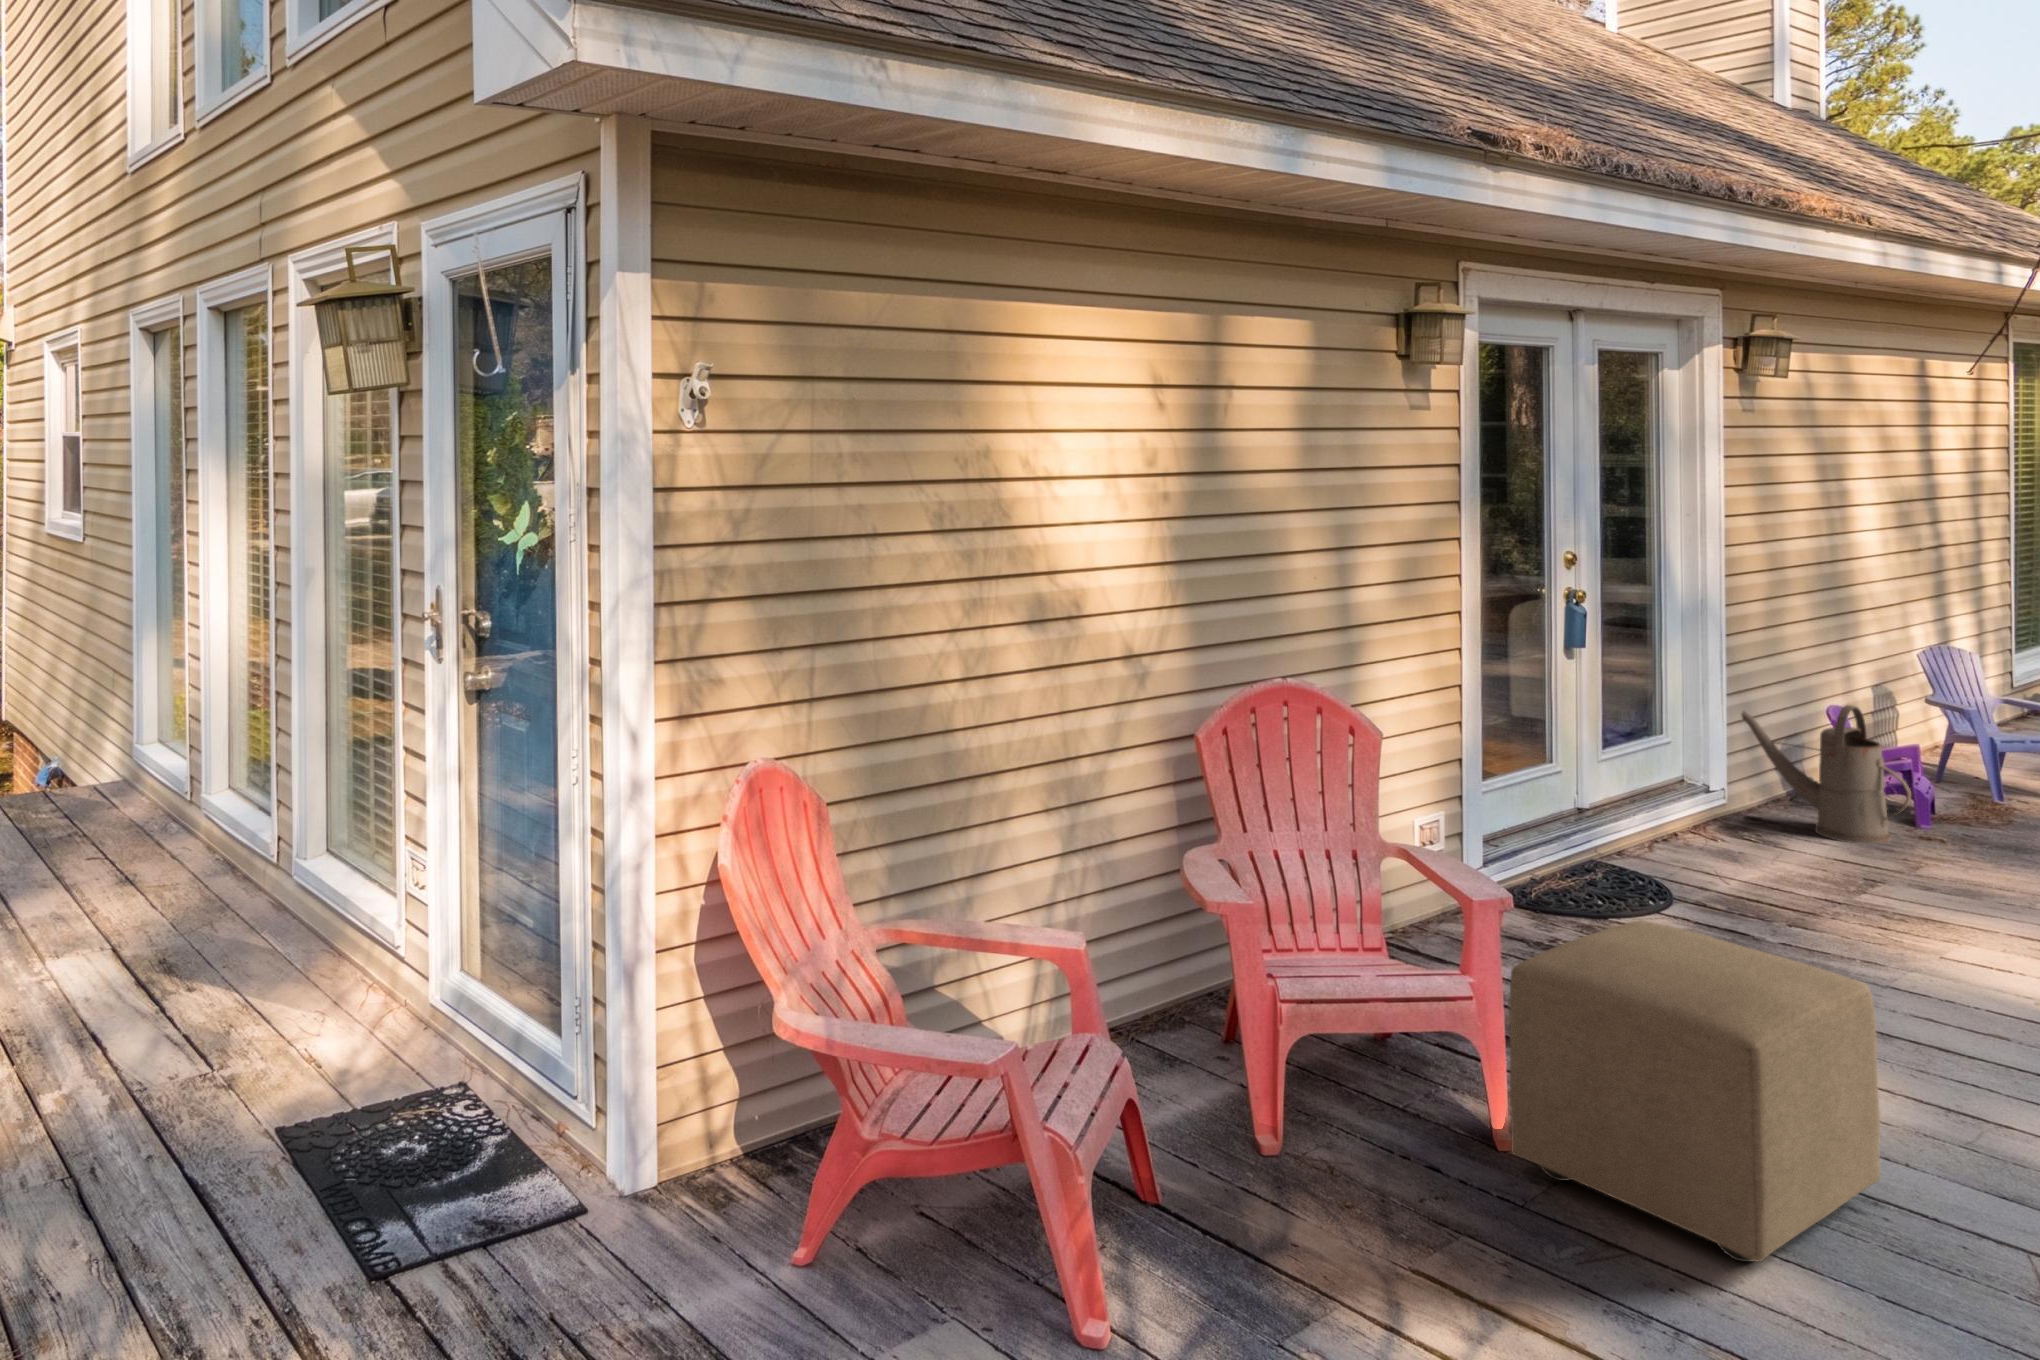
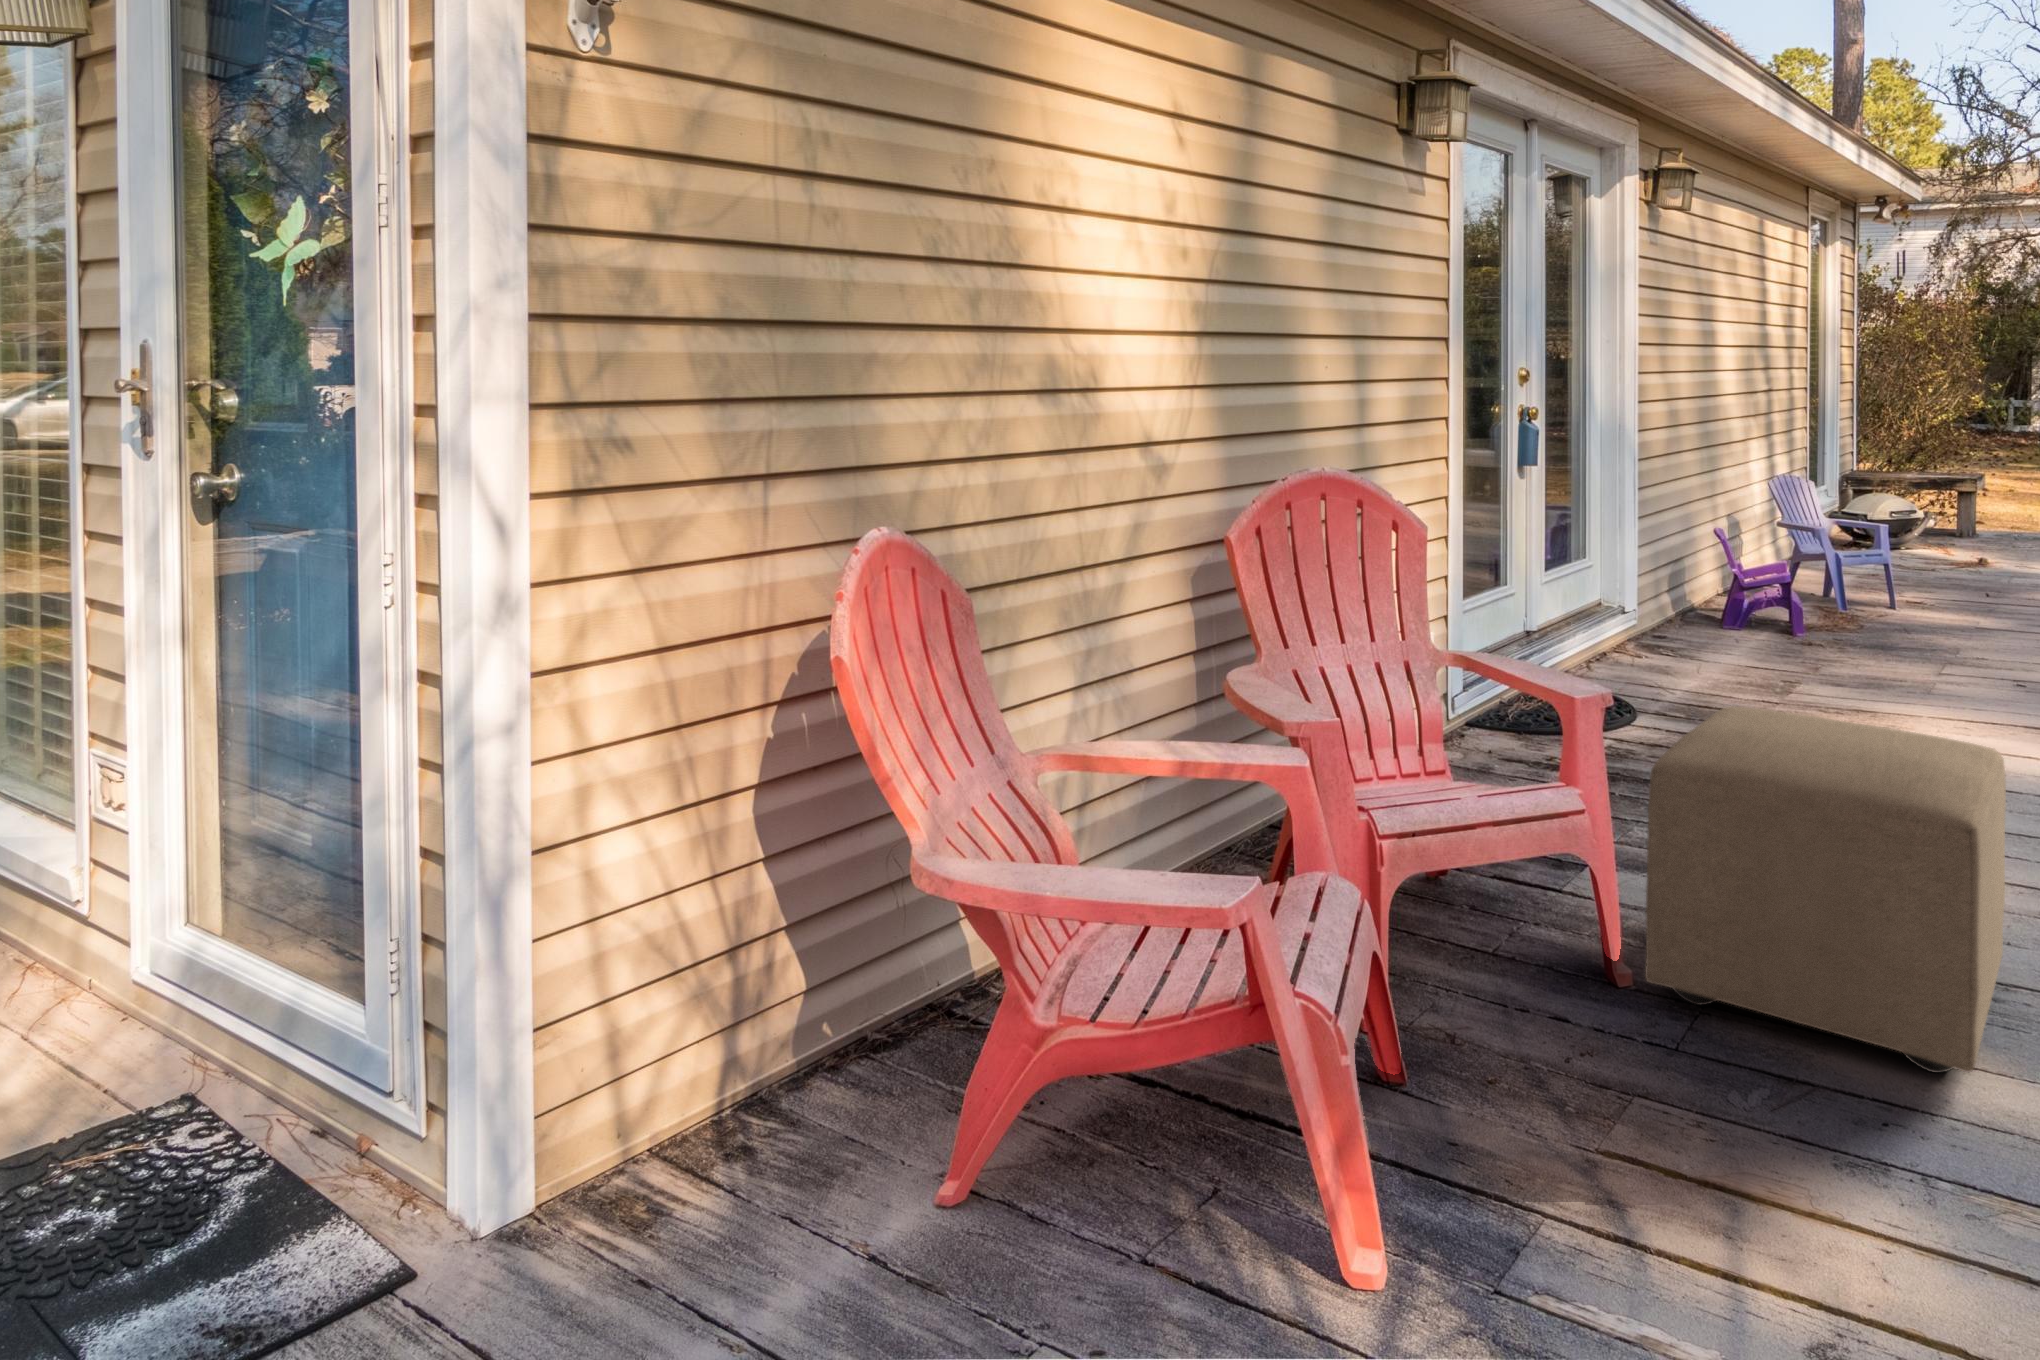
watering can: present [1741,705,1911,844] -> none [1612,520,1760,644]

